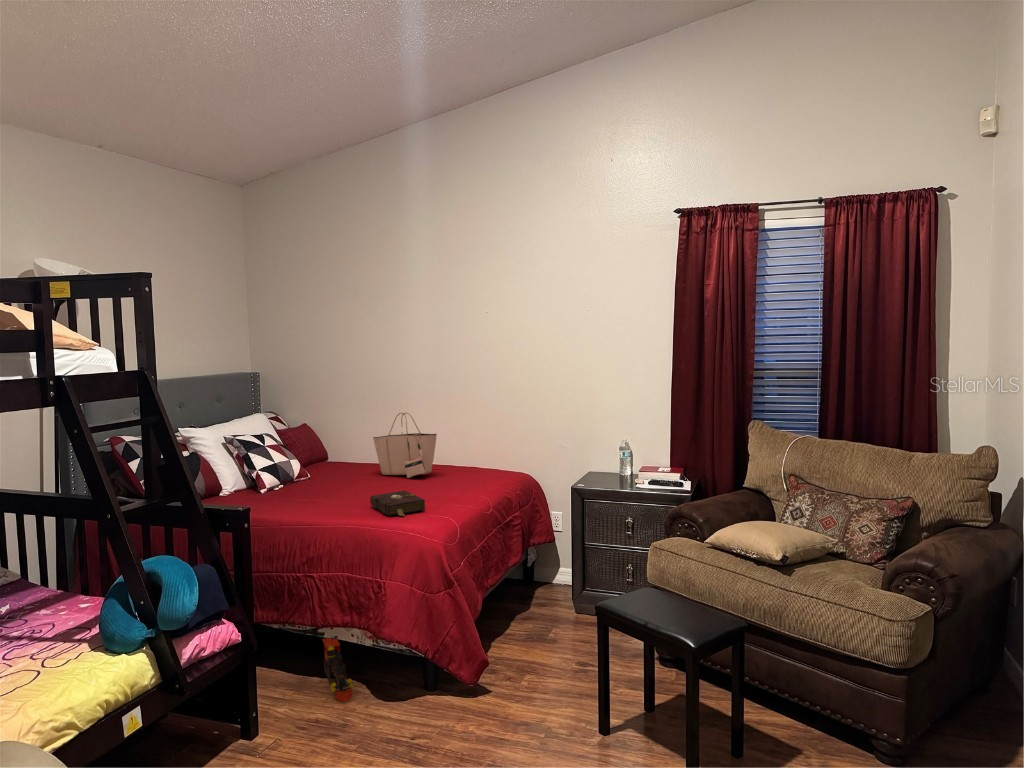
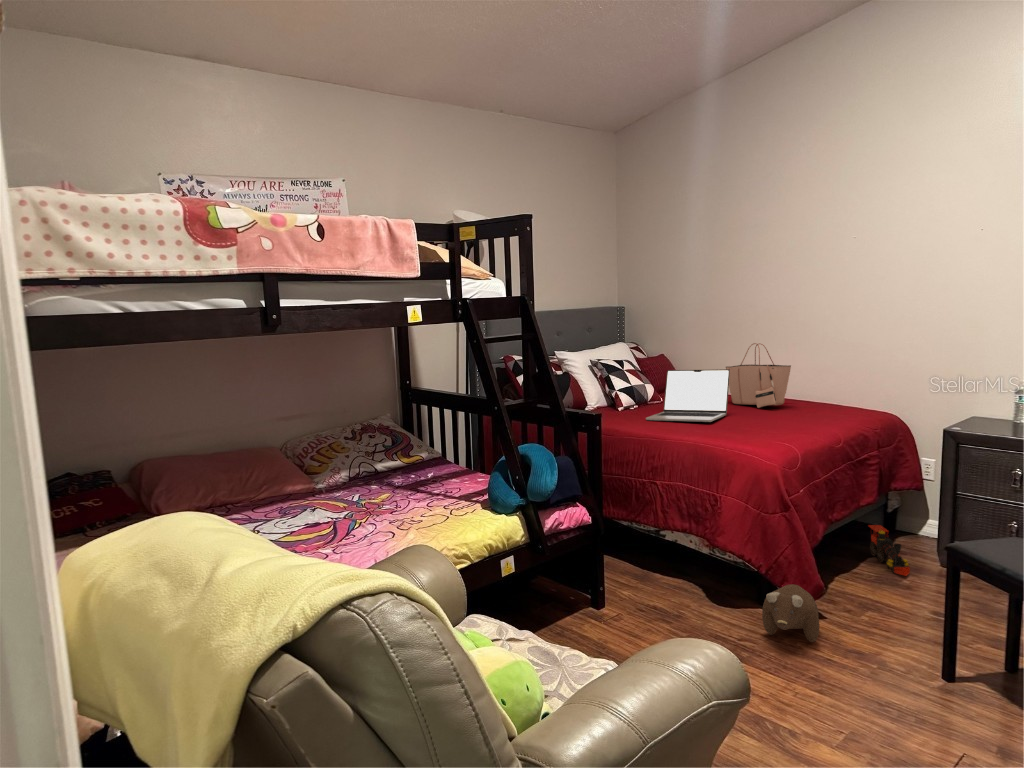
laptop: none [294,442,380,503] -> present [646,369,730,422]
book: present [370,490,425,516] -> none [715,416,768,439]
toy train: present [323,638,353,702] -> present [869,525,910,576]
plush toy: none [435,666,490,725] -> present [762,584,819,642]

